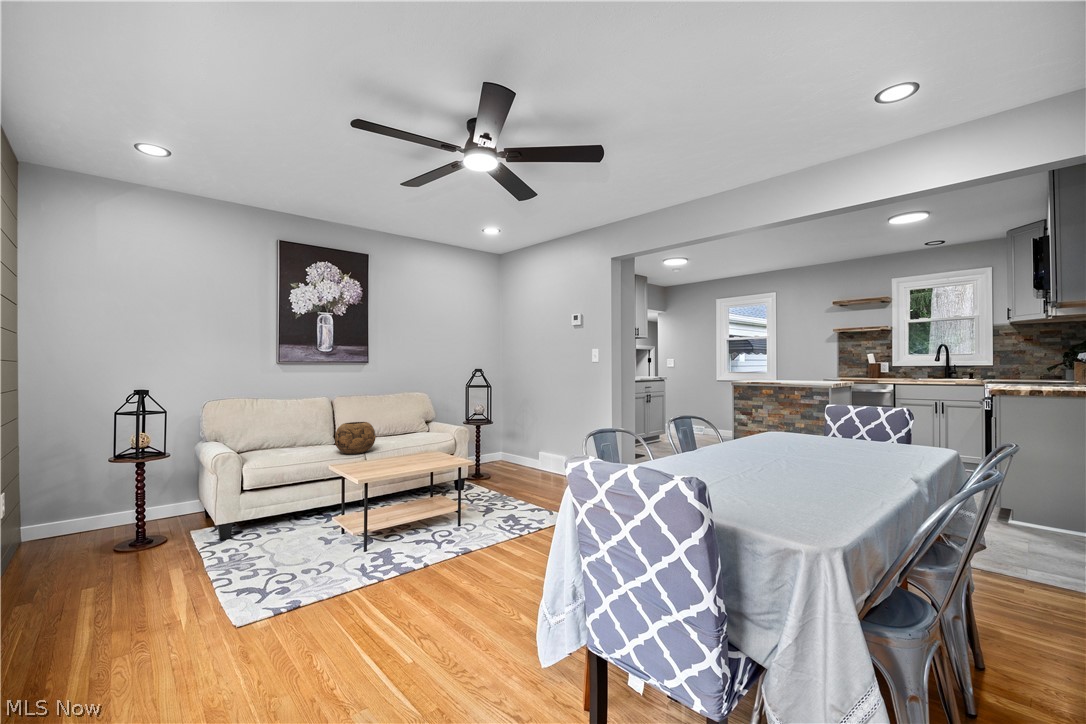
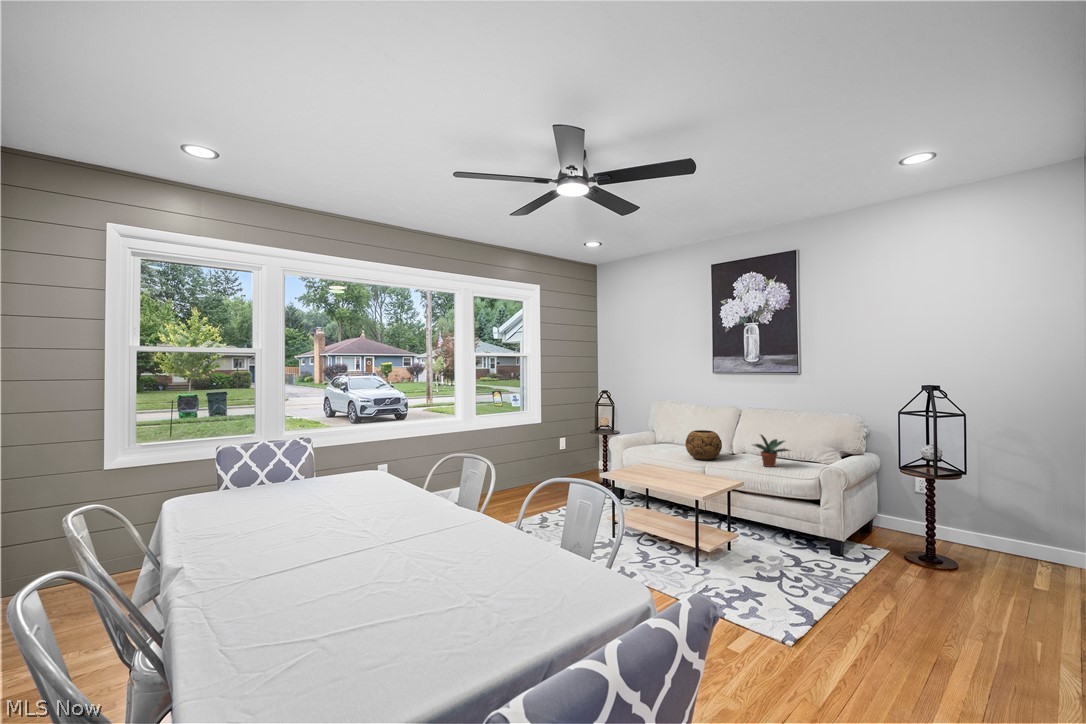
potted plant: none [393,415,429,442] -> present [754,435,790,467]

